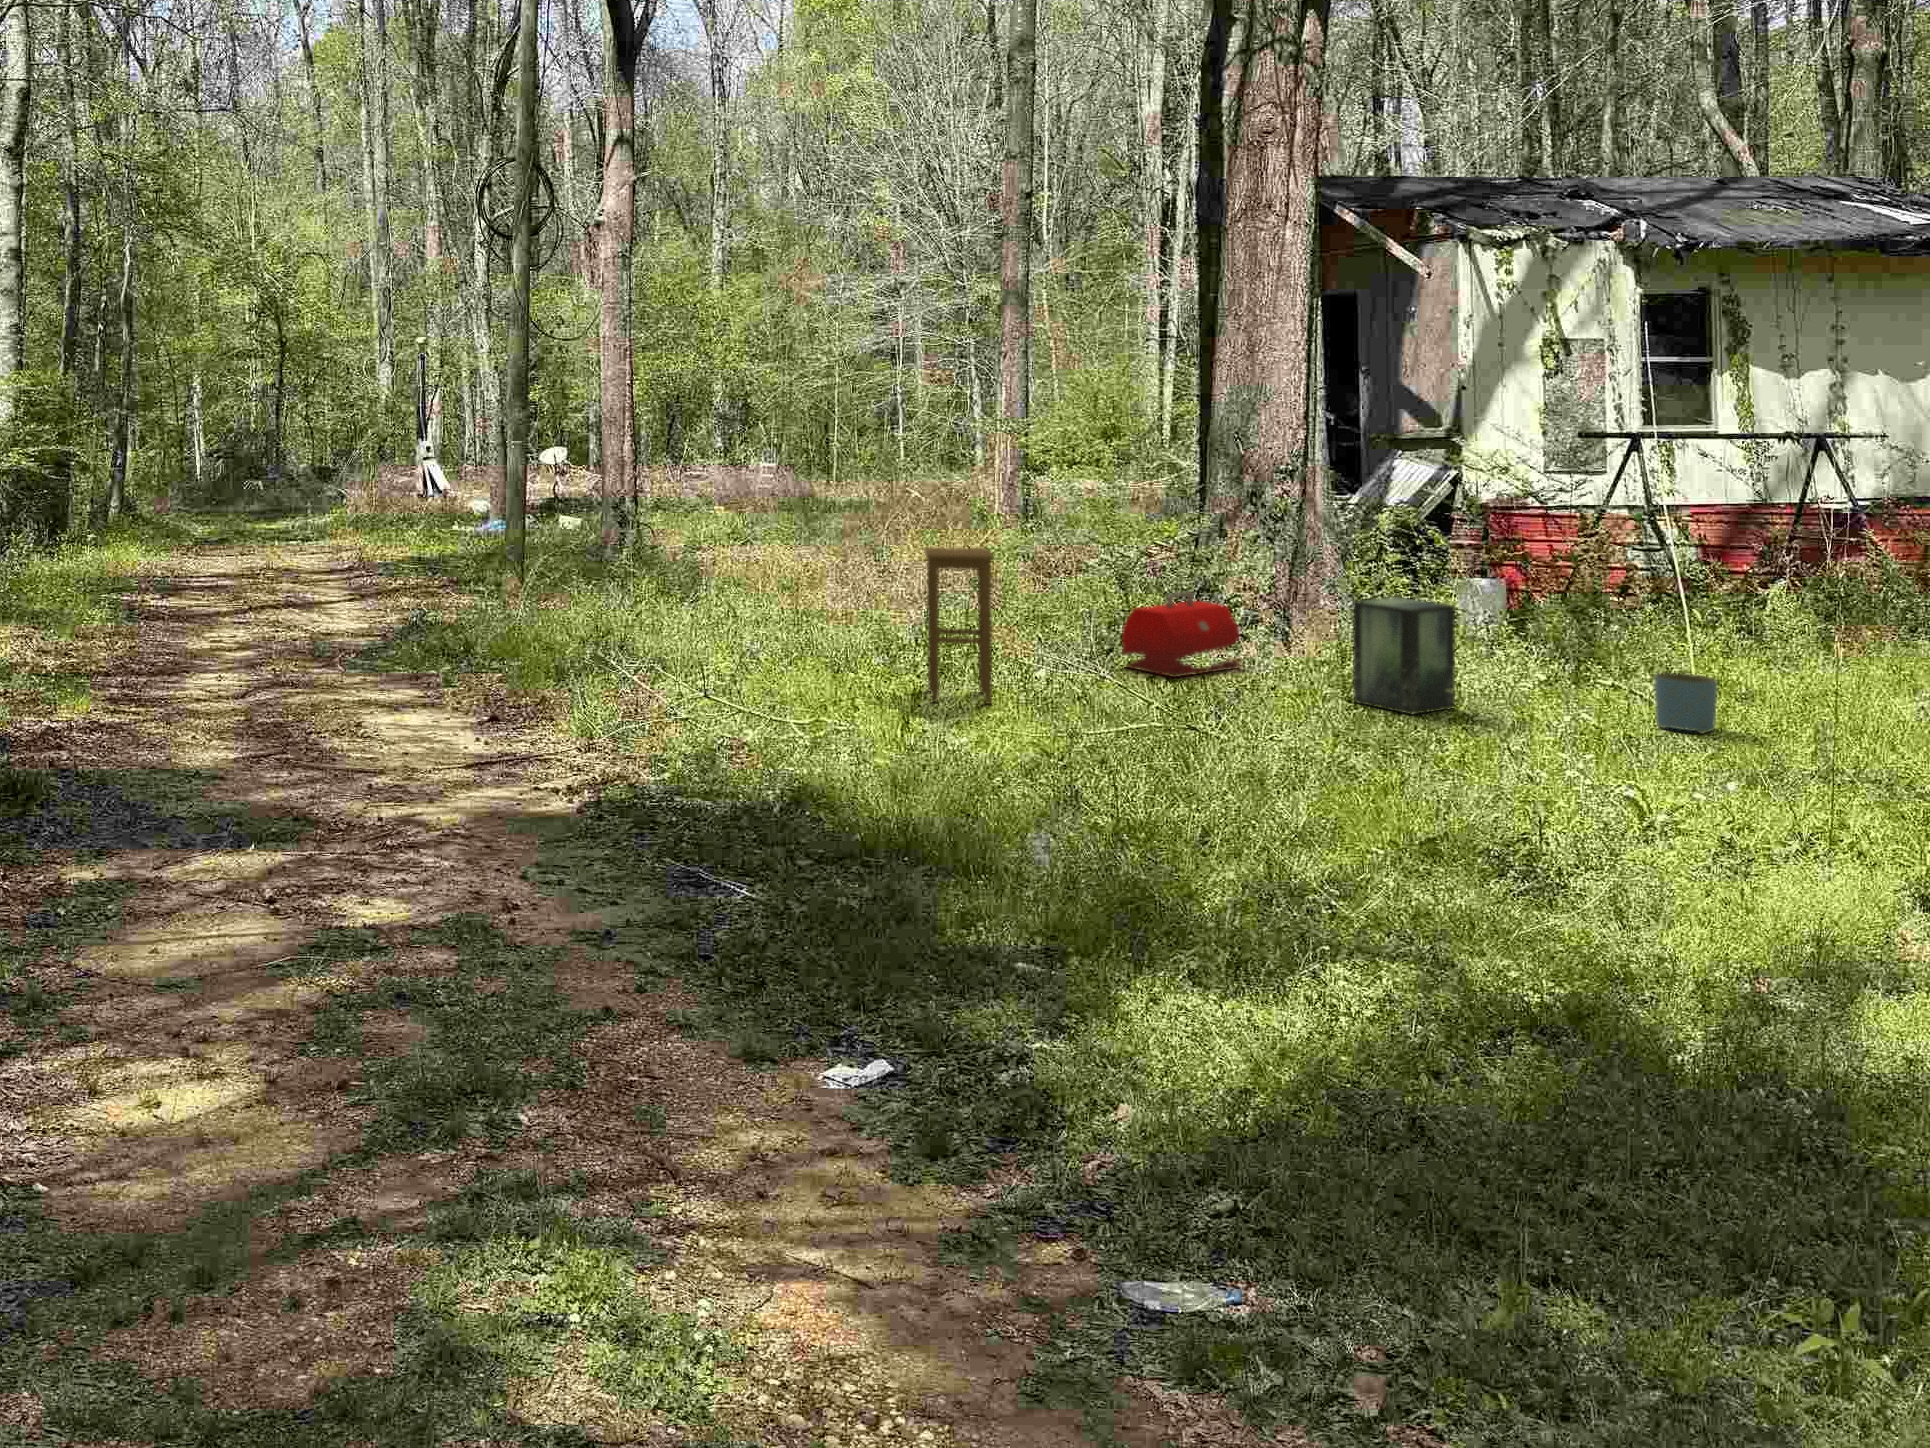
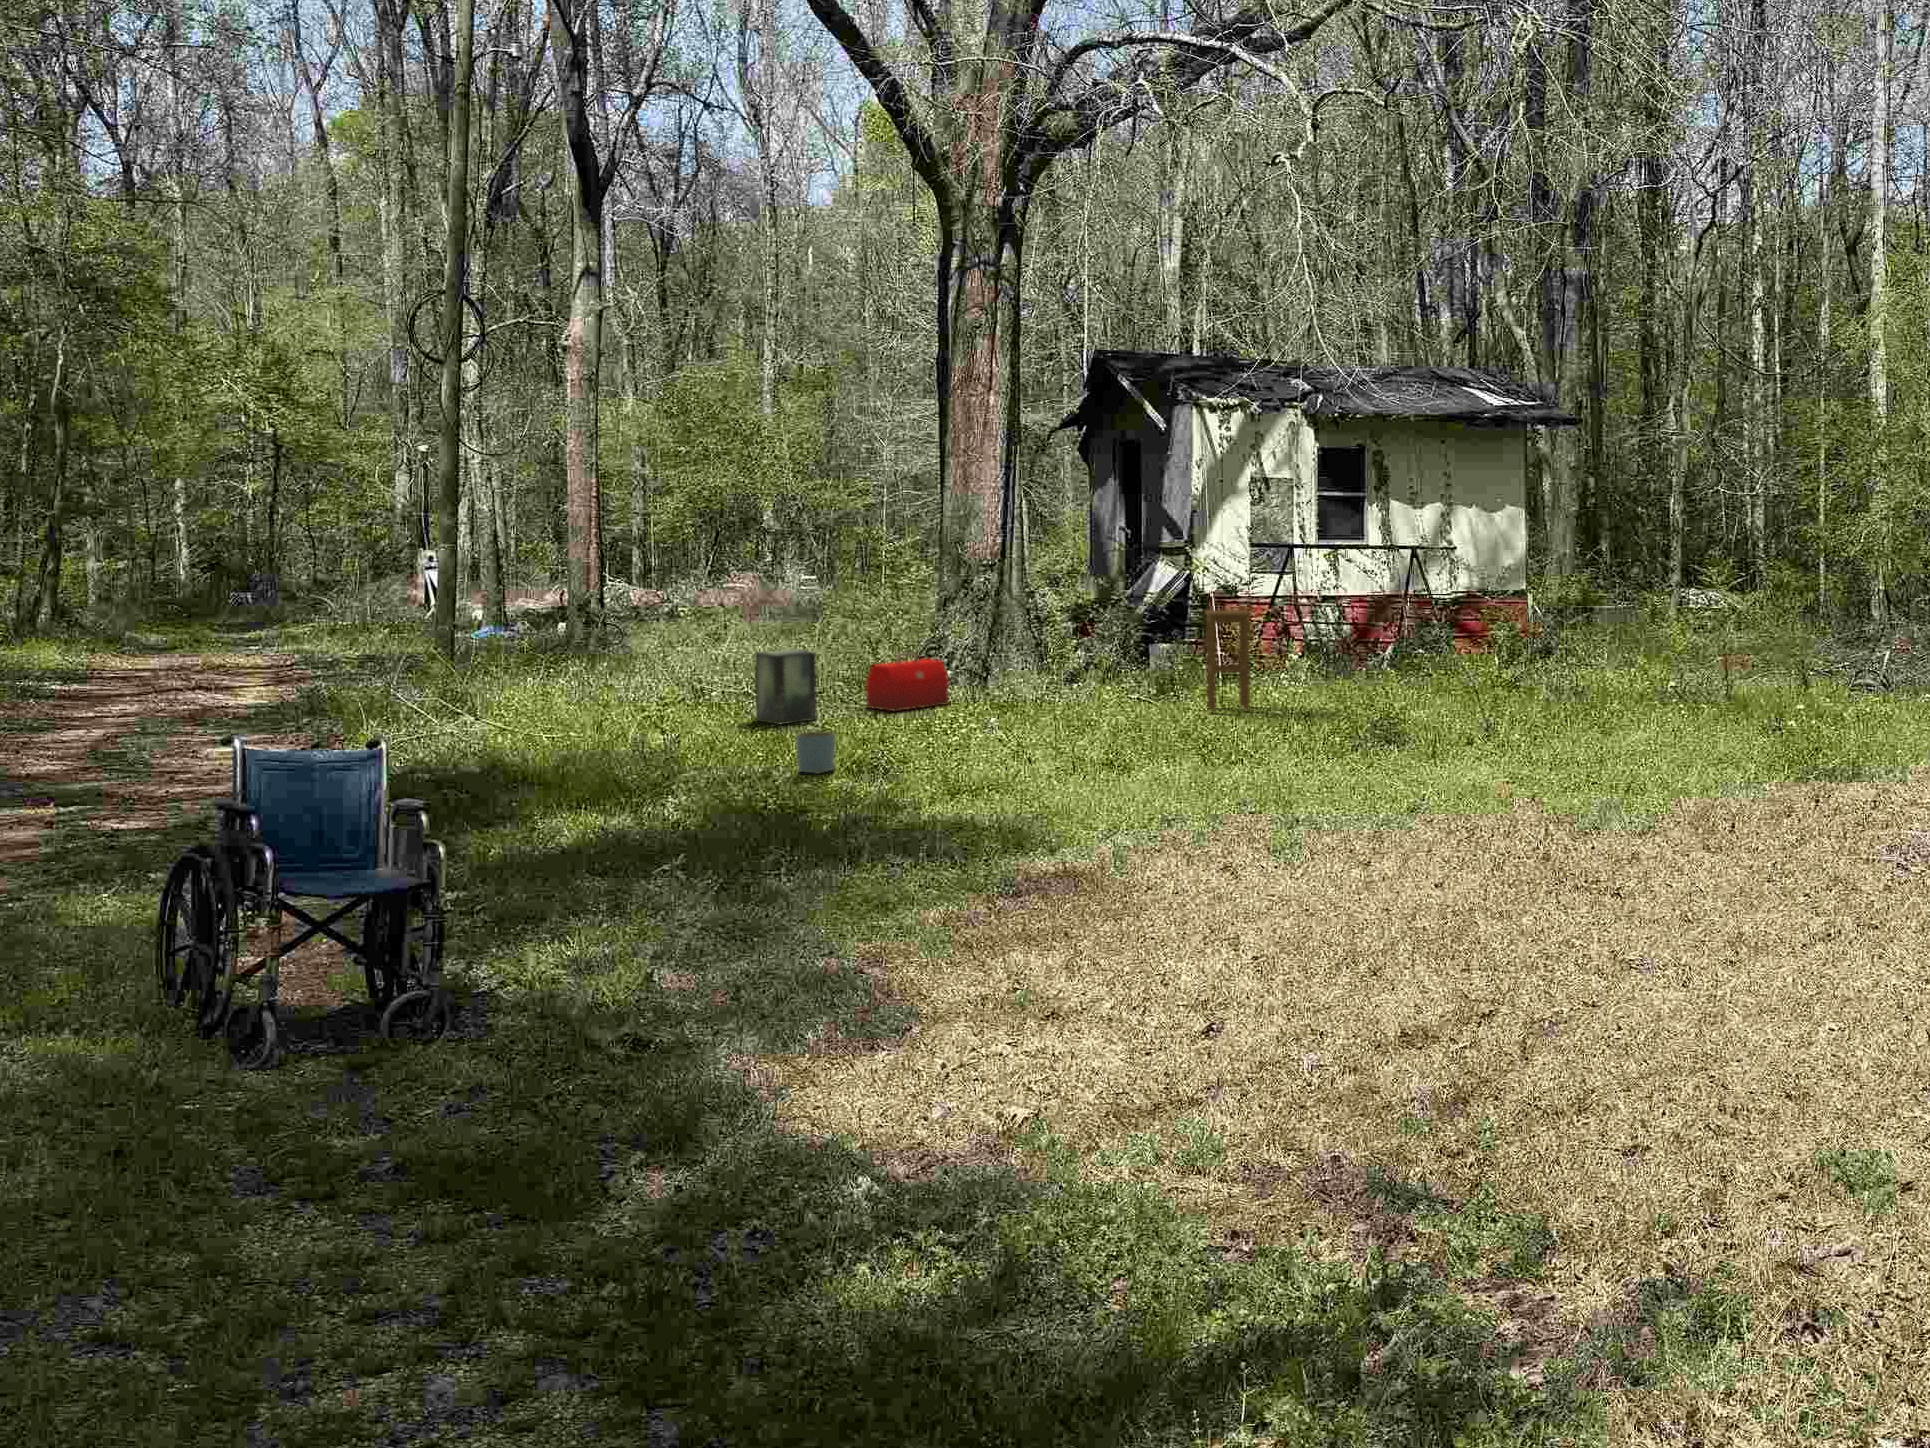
stool: present [924,547,994,704] -> present [1205,610,1251,713]
storage box: present [1353,597,1455,714] -> present [754,649,817,724]
planter: present [1654,672,1718,734] -> present [796,731,835,774]

